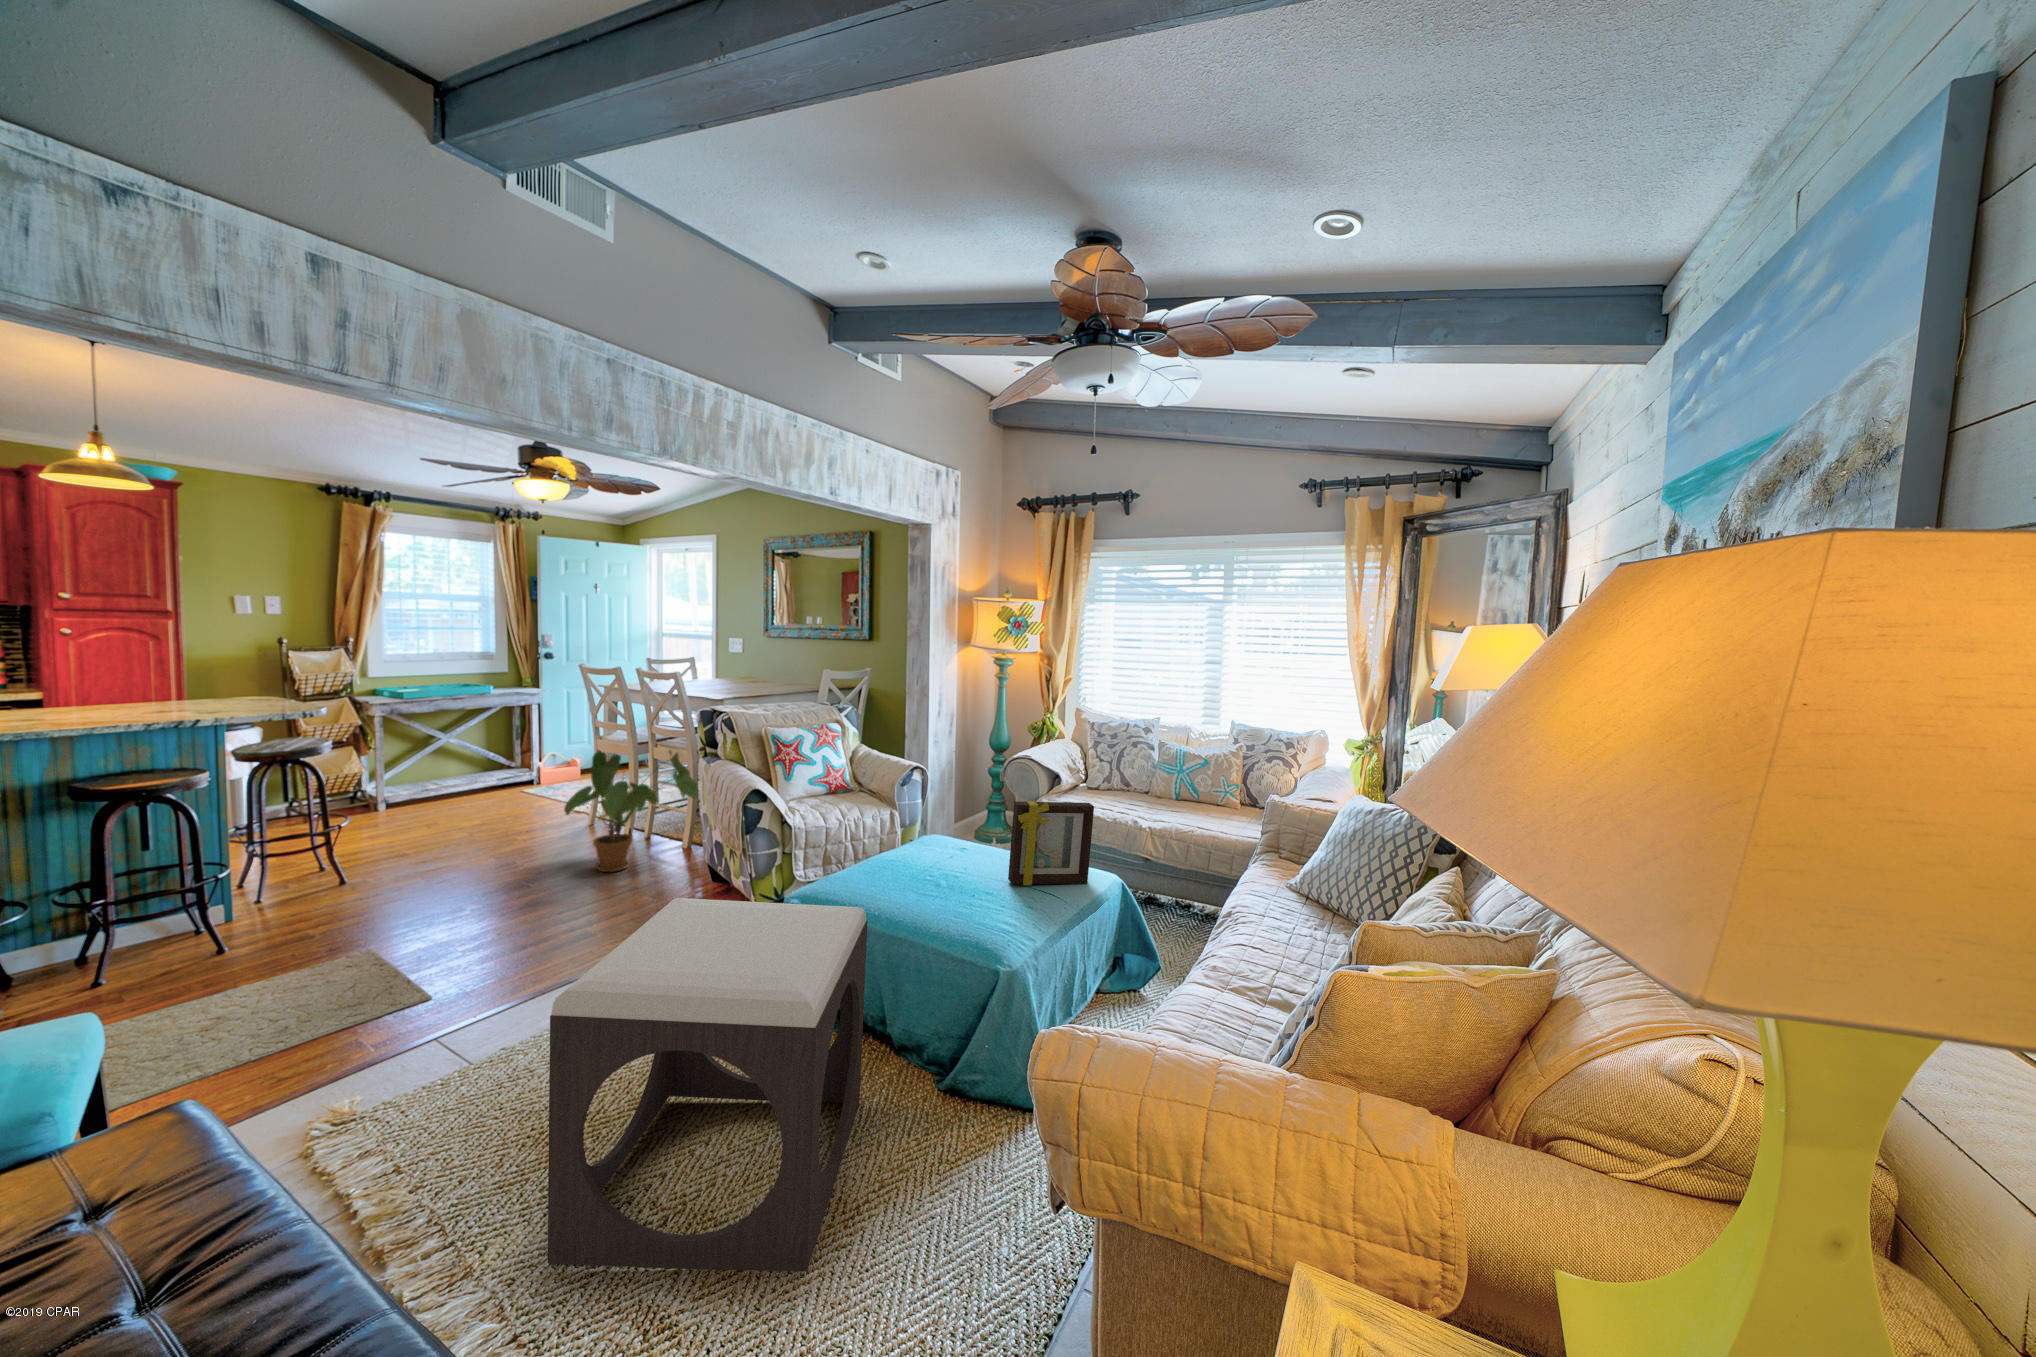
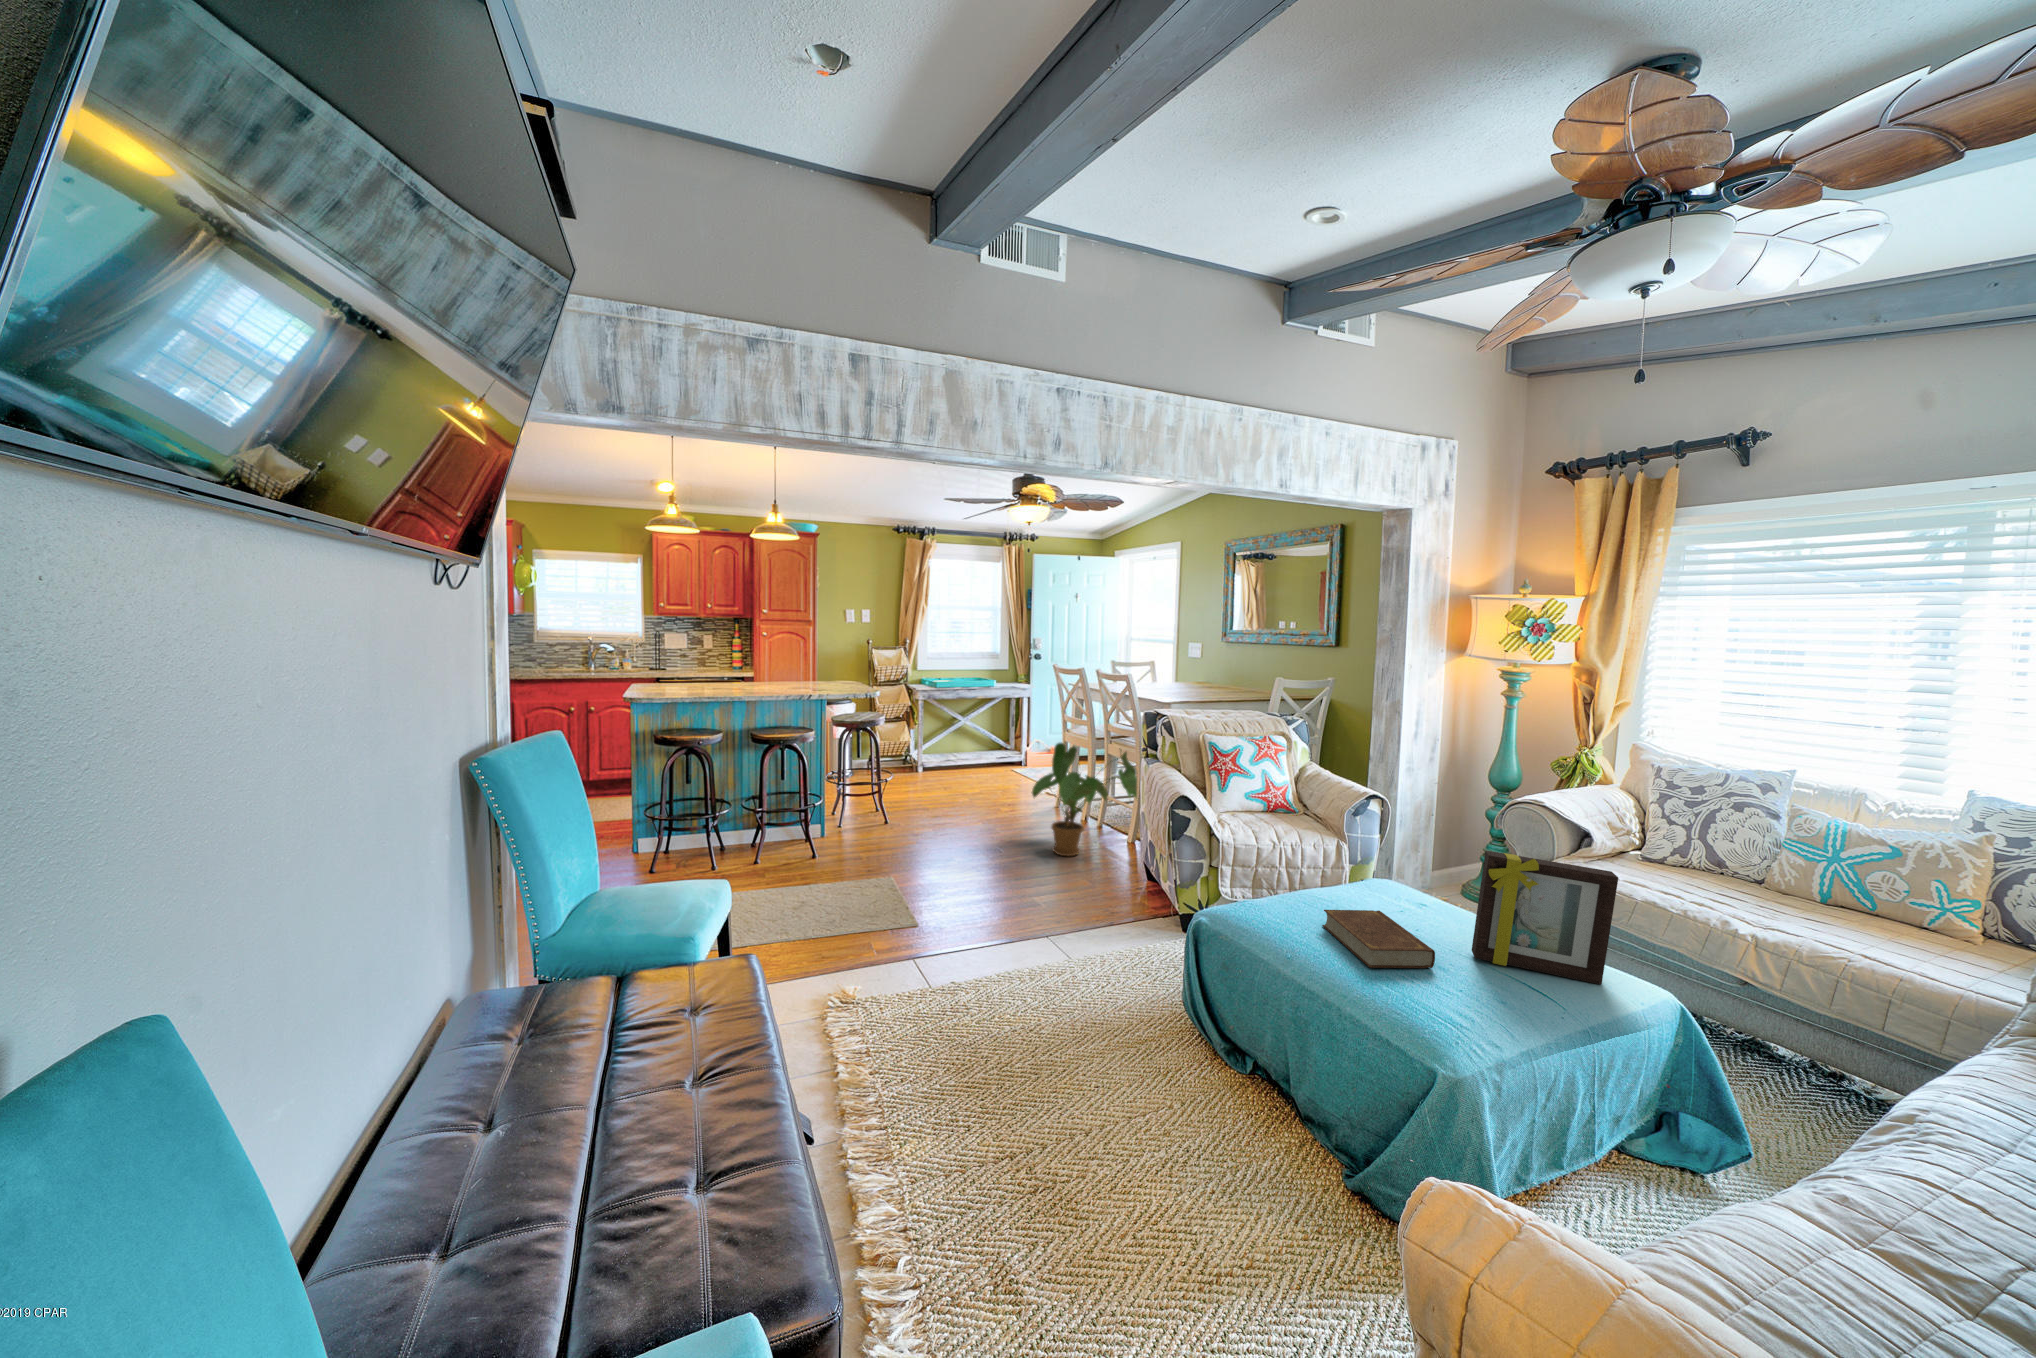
book: none [900,863,988,911] -> present [1322,910,1435,968]
footstool: present [548,898,868,1271] -> none [939,883,1264,1314]

